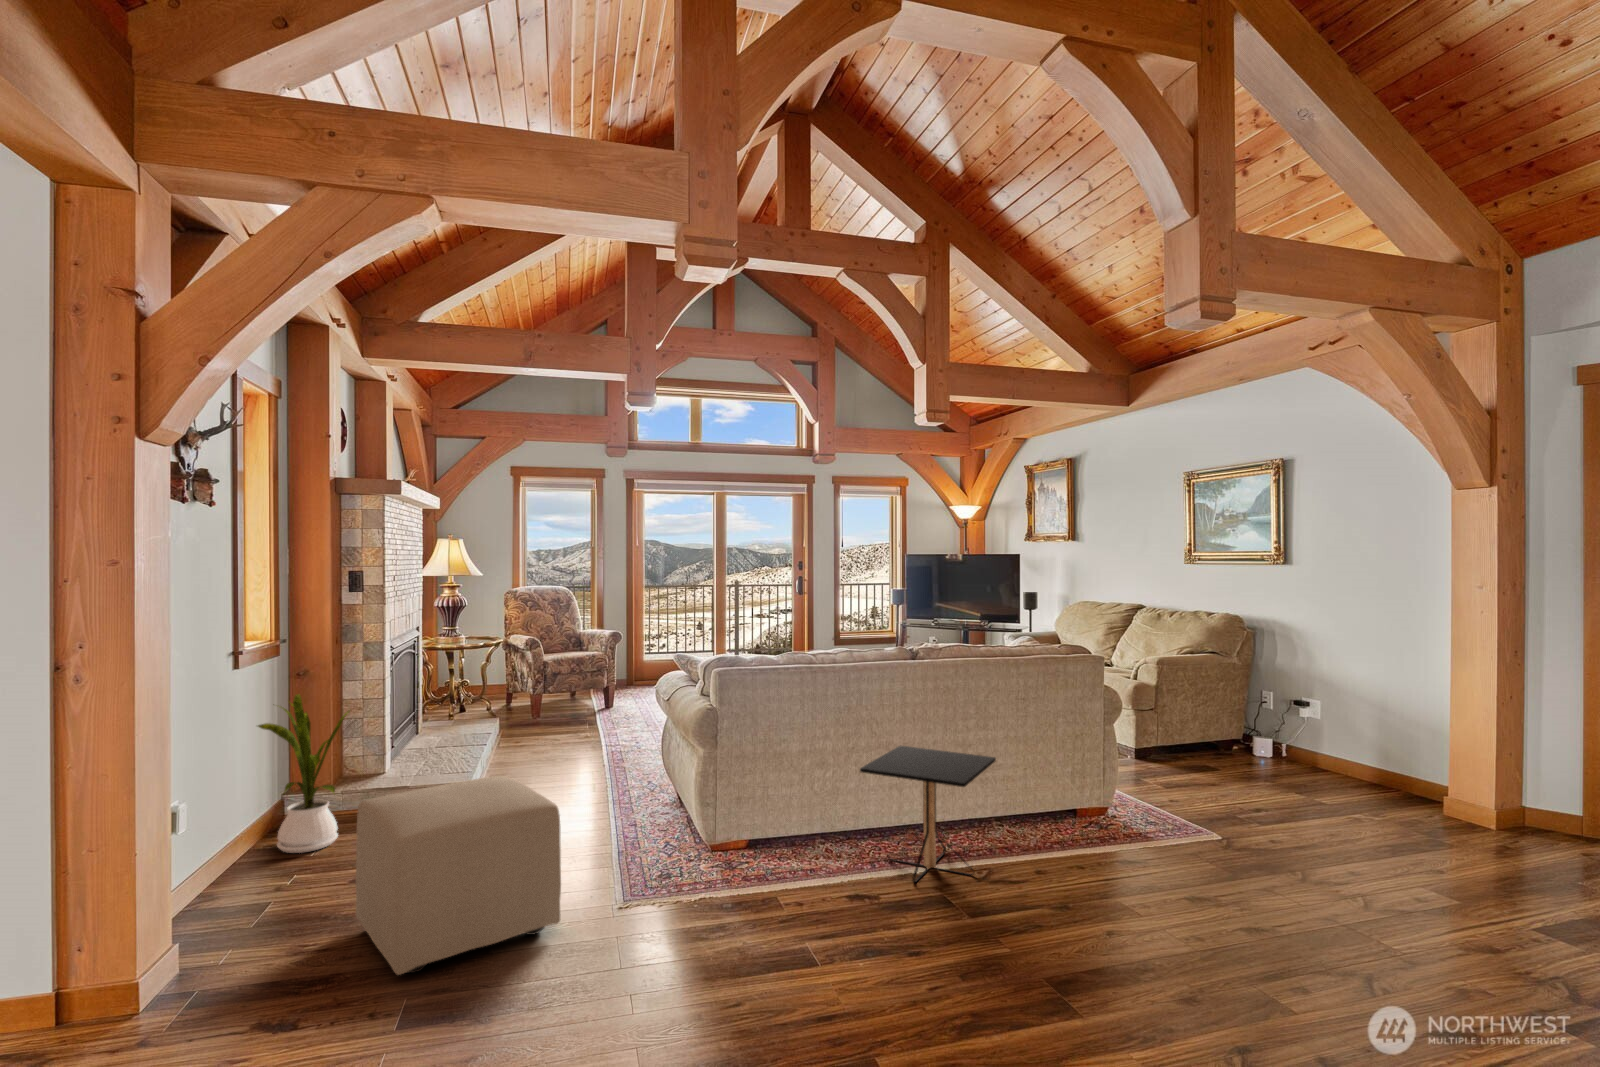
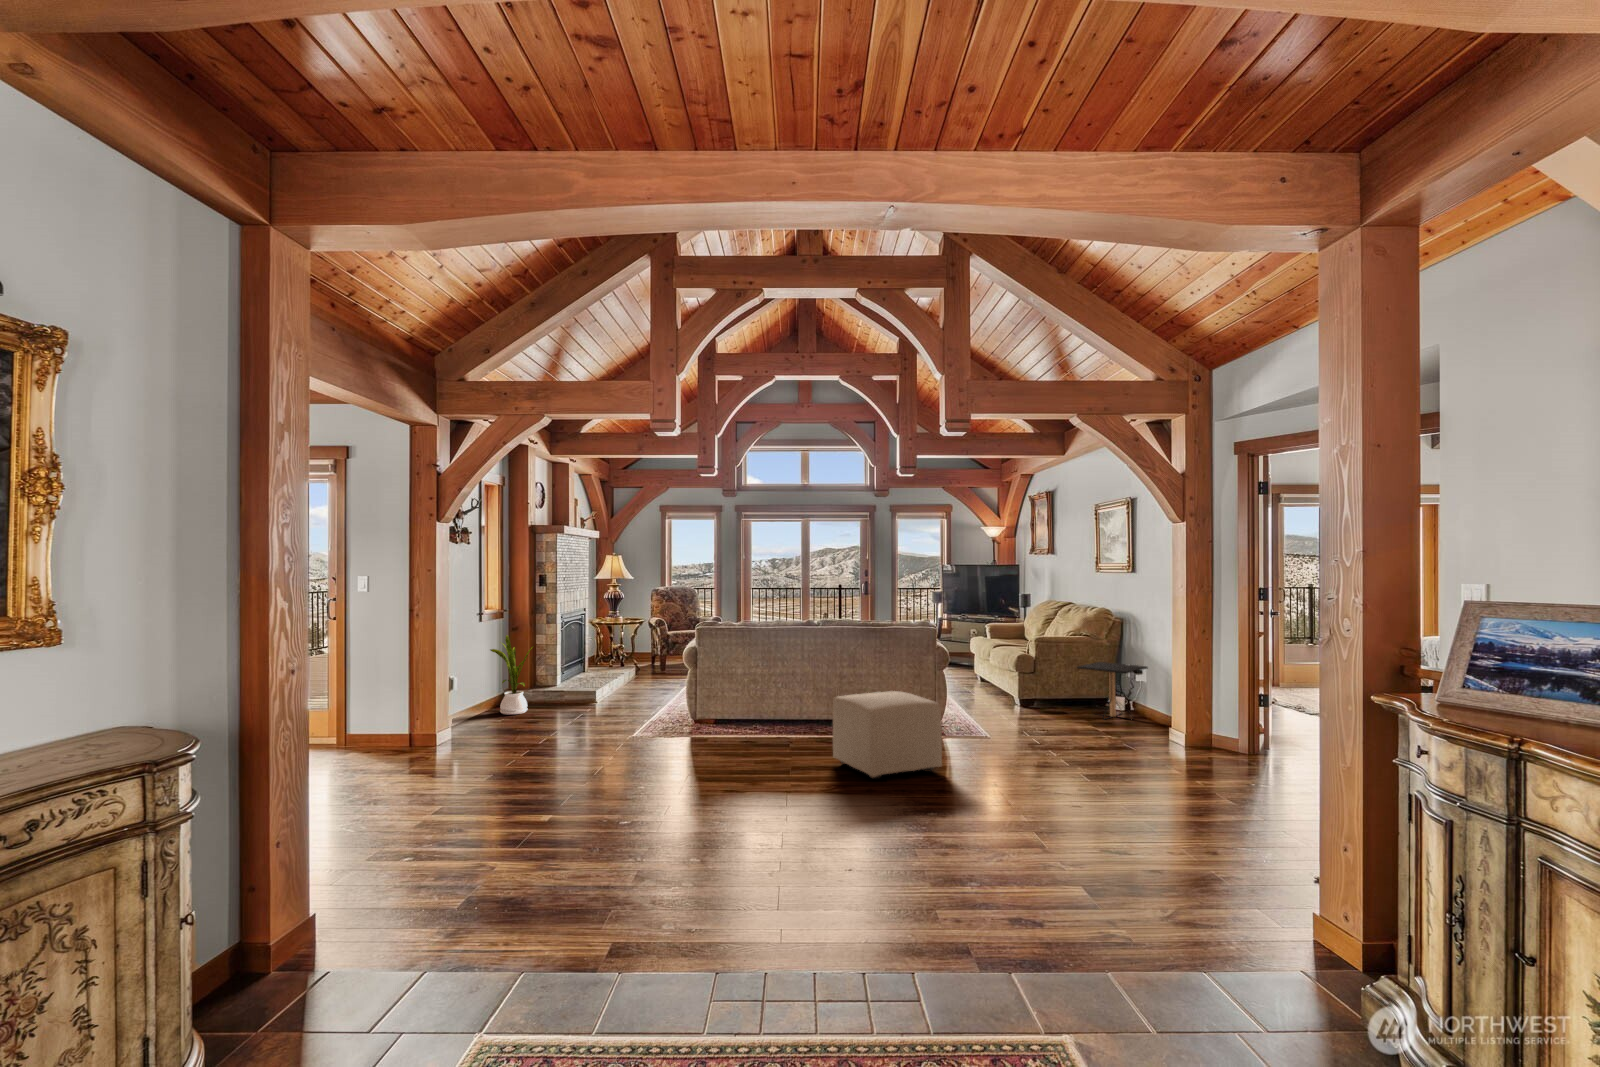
side table: present [860,746,996,882] -> present [1077,662,1148,717]
ottoman: present [356,776,561,975] -> present [833,691,942,779]

